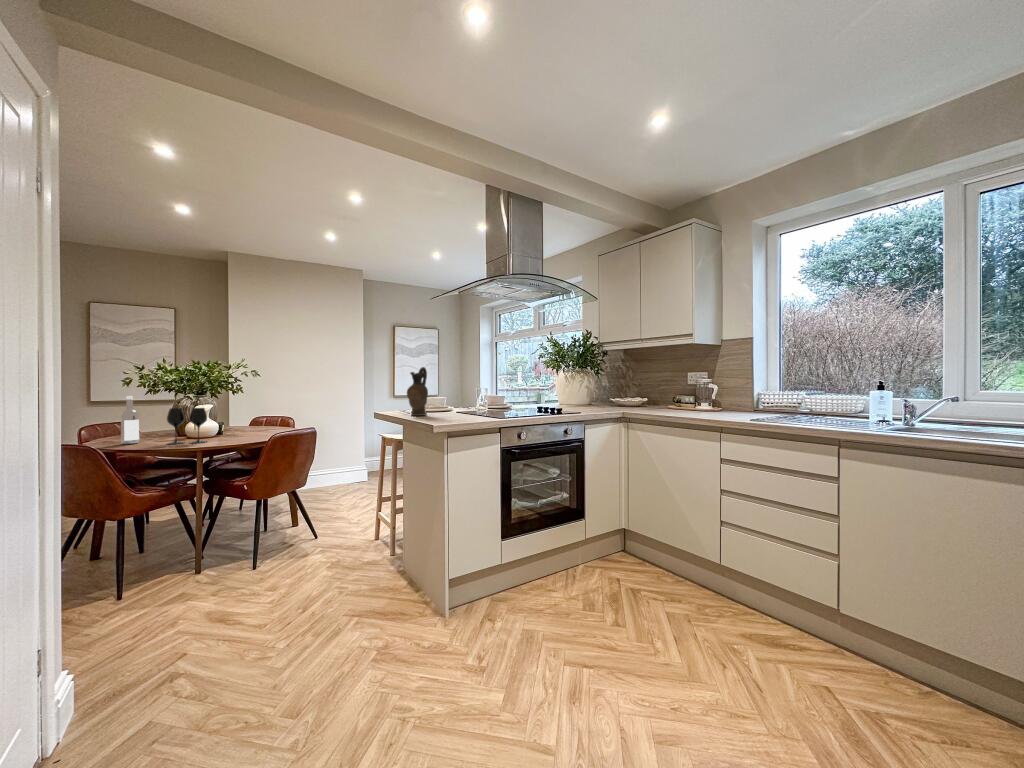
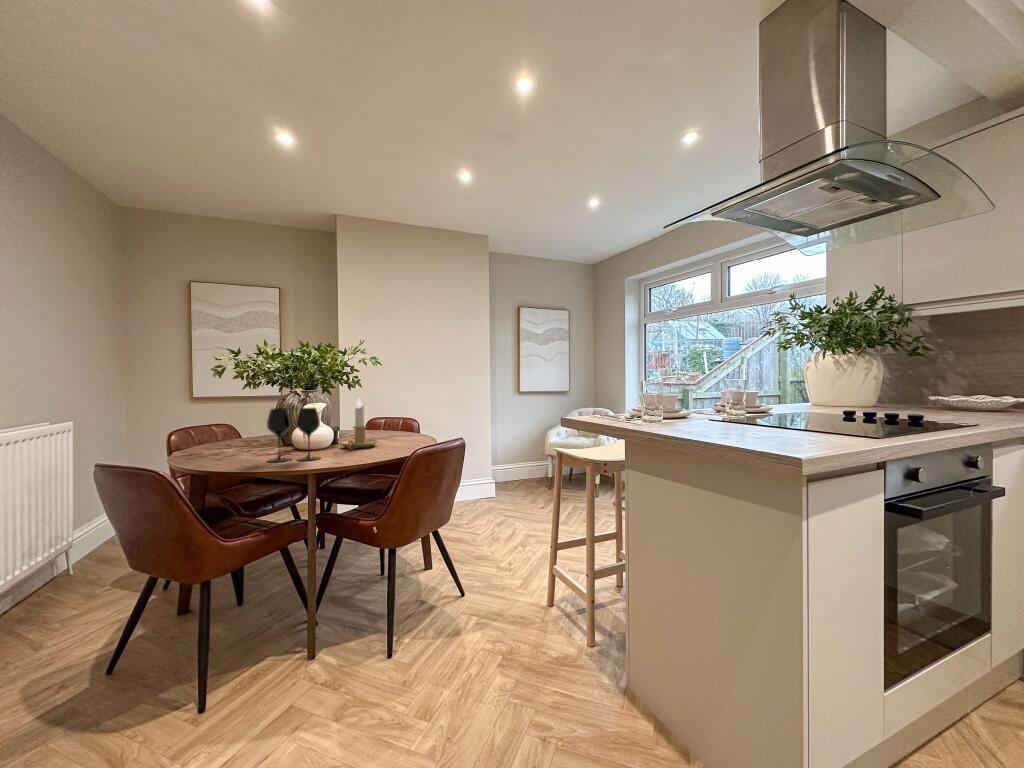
ceramic pitcher: present [407,367,428,416] -> none [644,336,684,424]
wine bottle: present [121,396,139,444] -> none [210,391,234,460]
candlestick: none [224,401,255,437] -> present [341,399,379,450]

